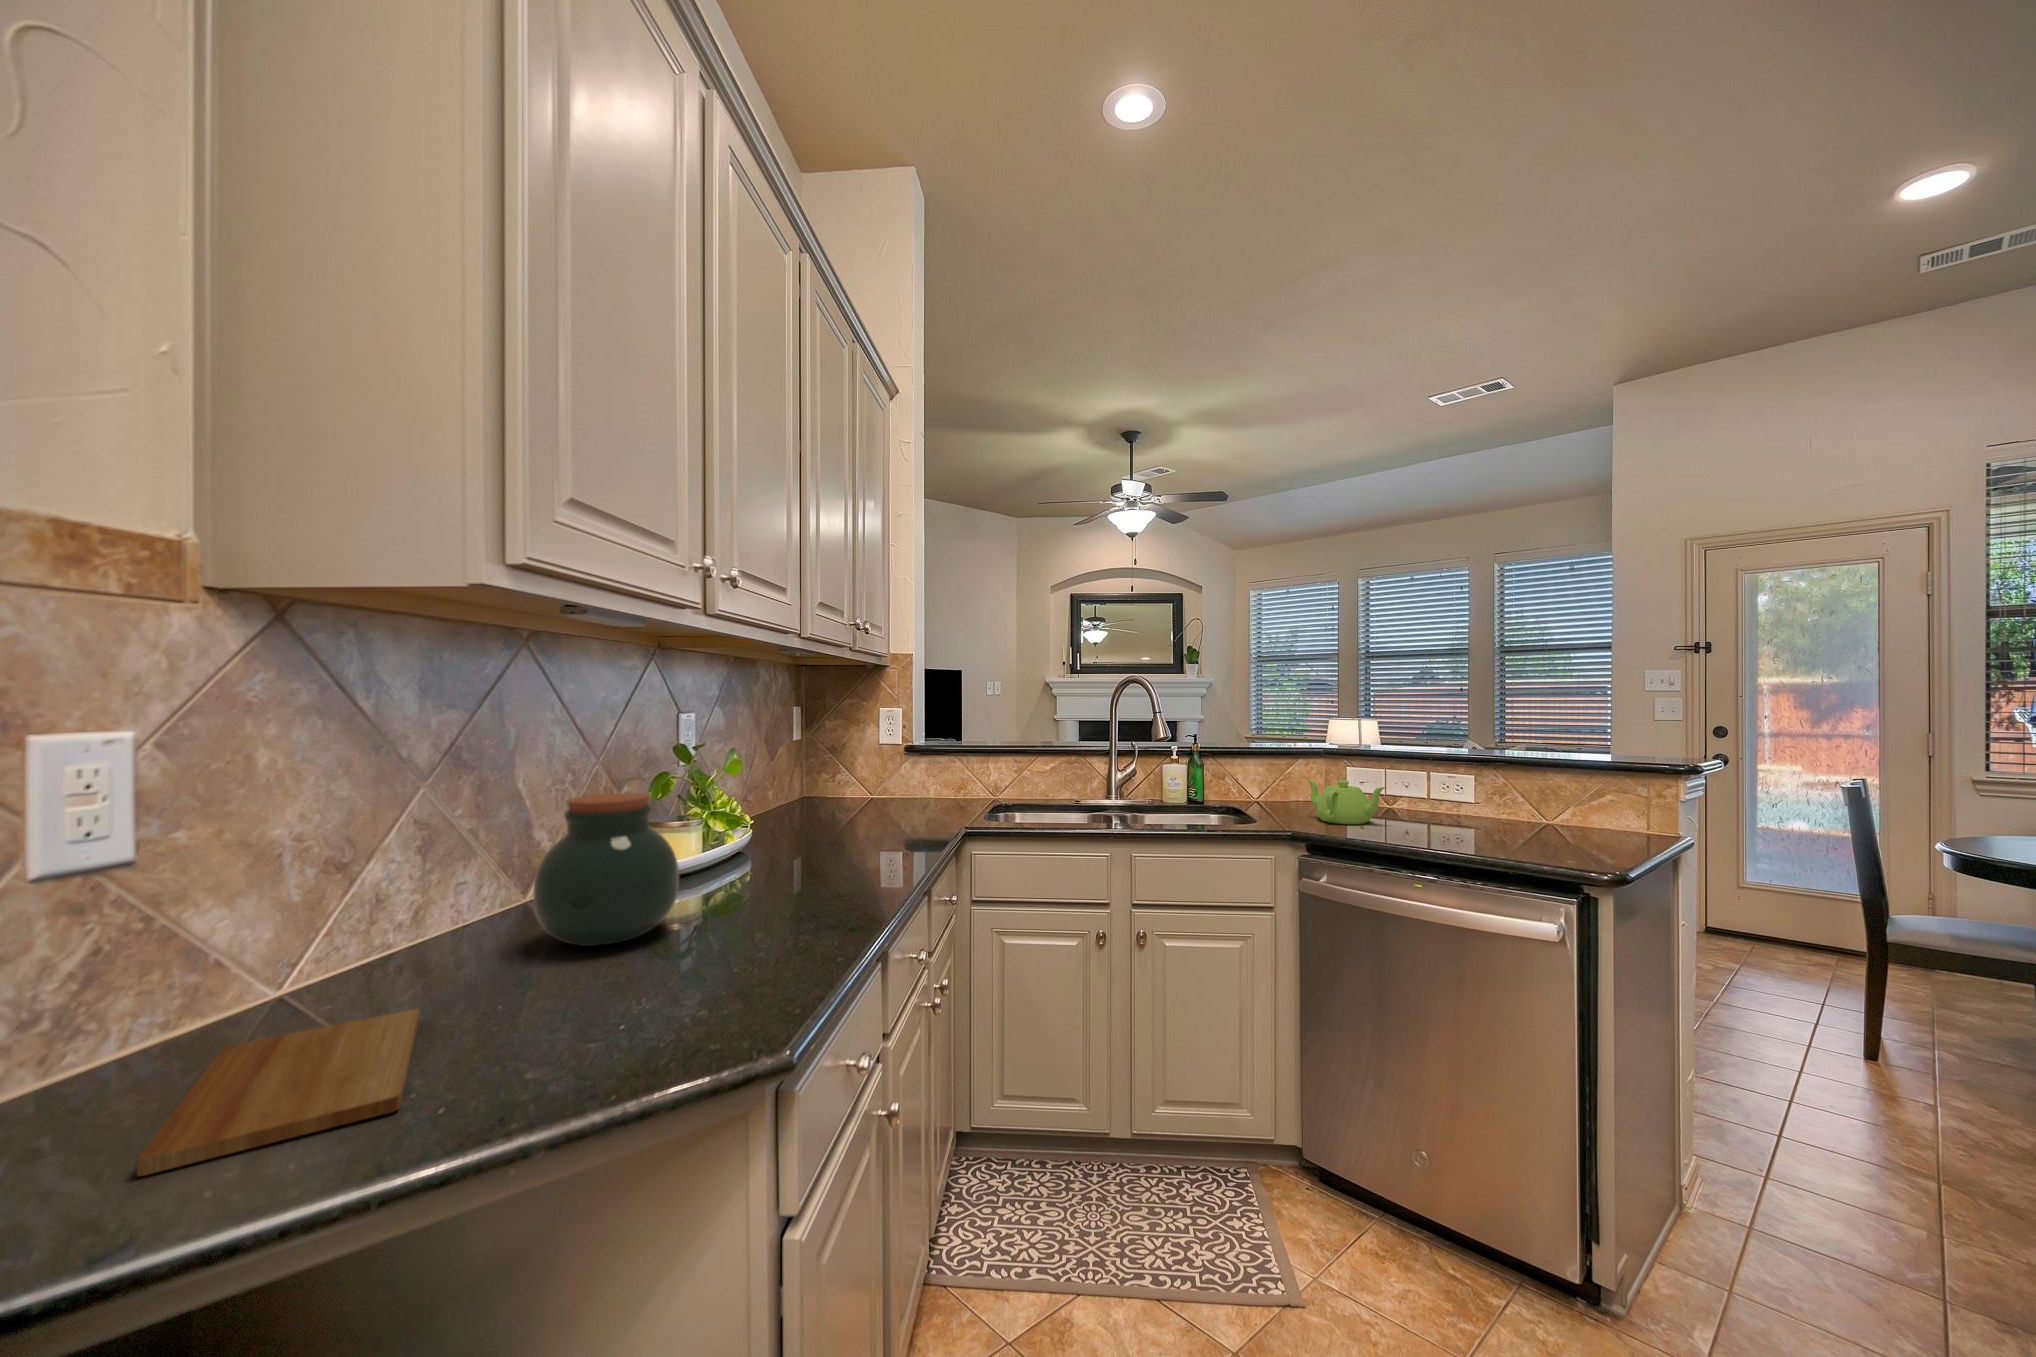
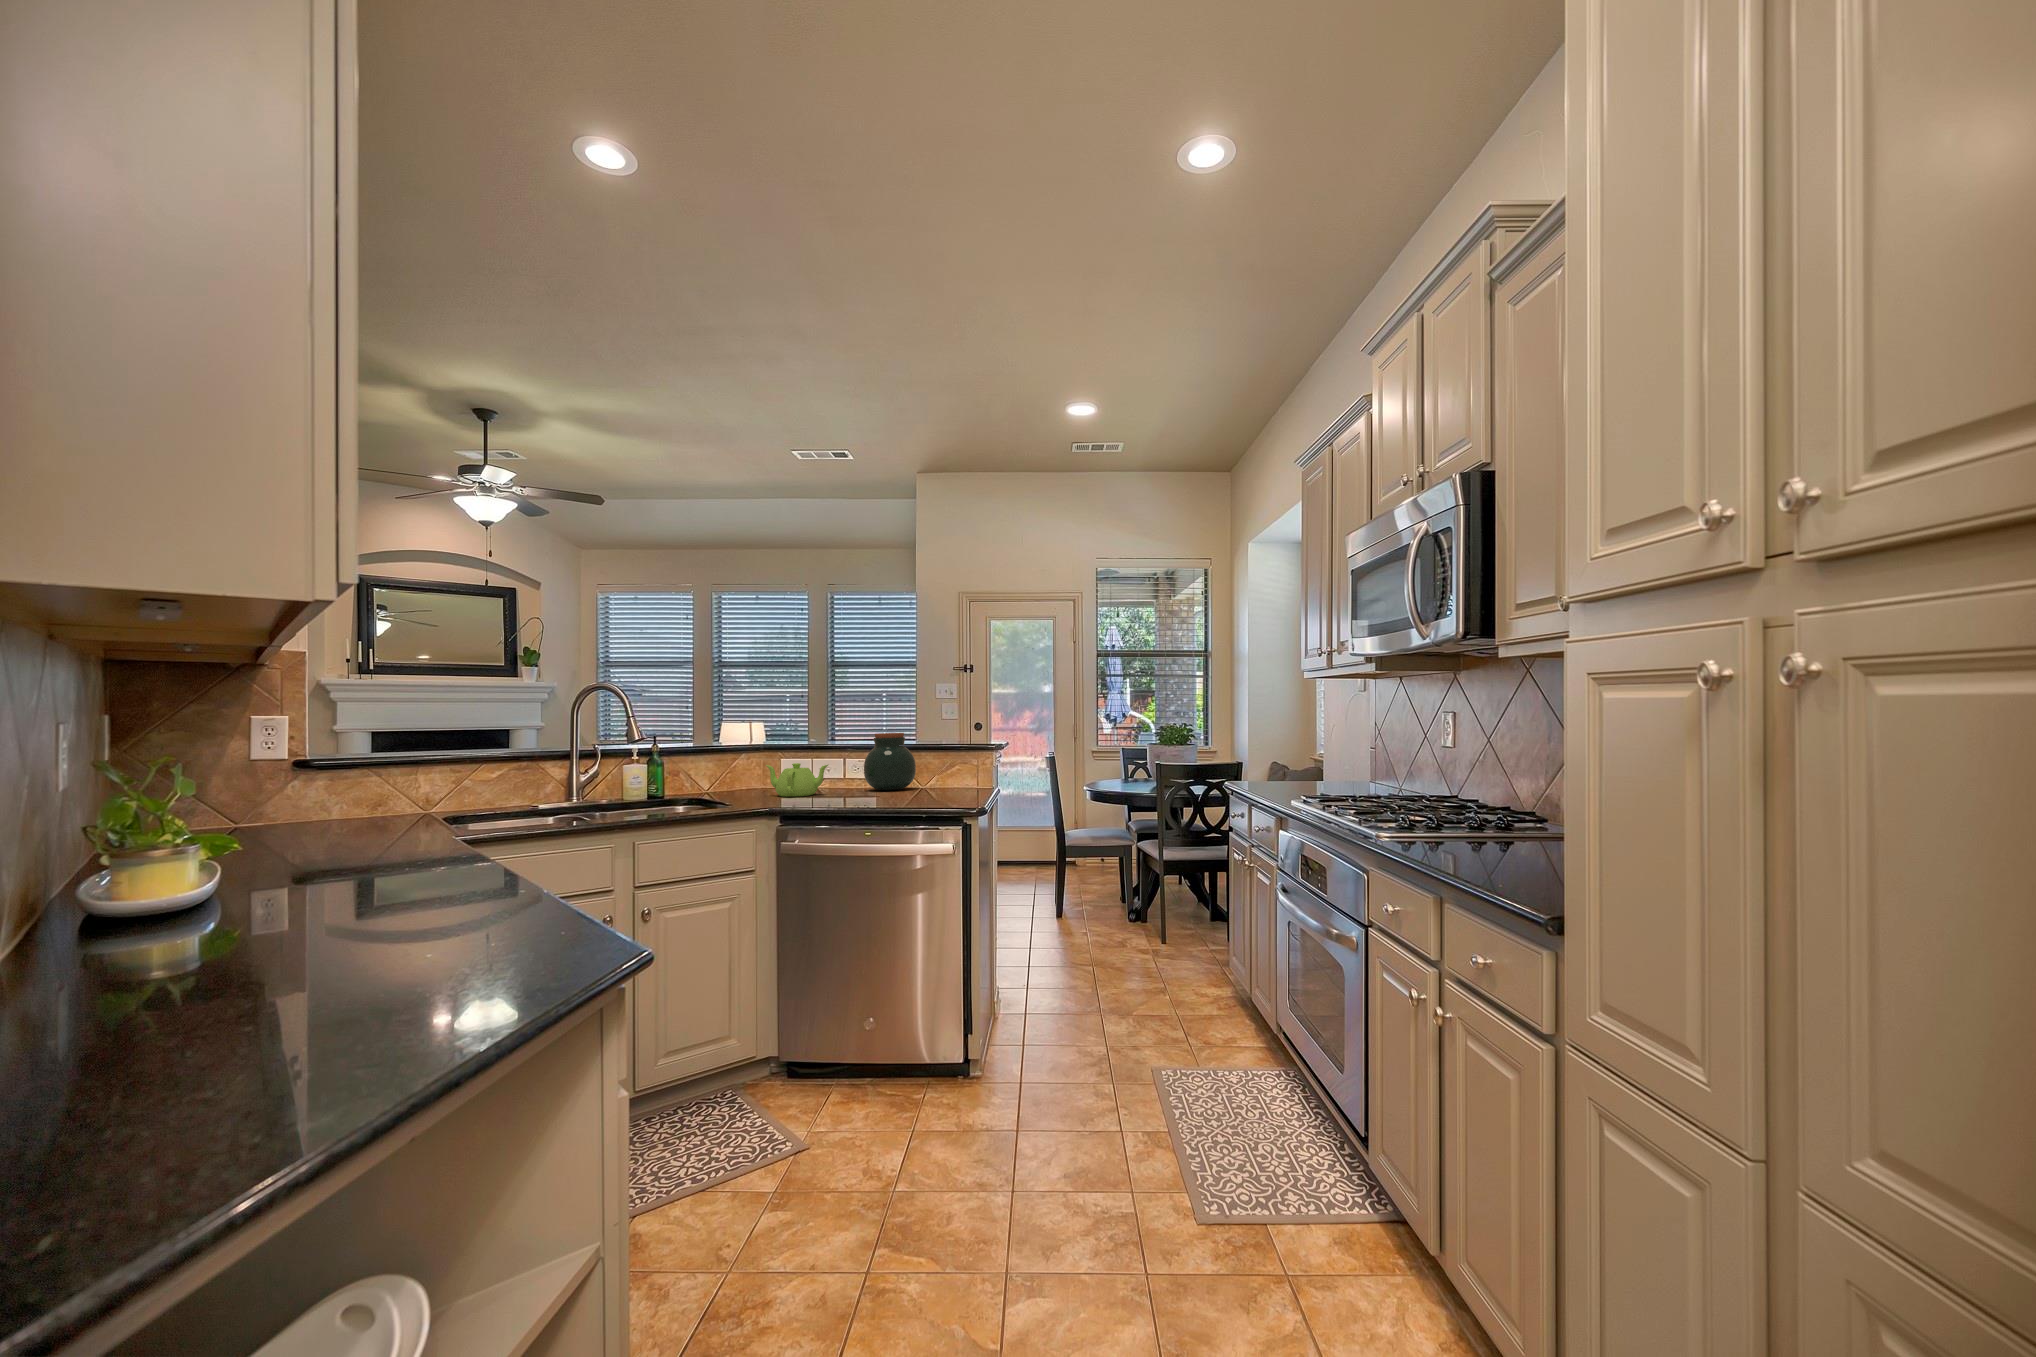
jar: present [534,793,679,946] -> present [864,733,916,790]
cutting board: present [136,1009,420,1176] -> none [85,949,419,1009]

